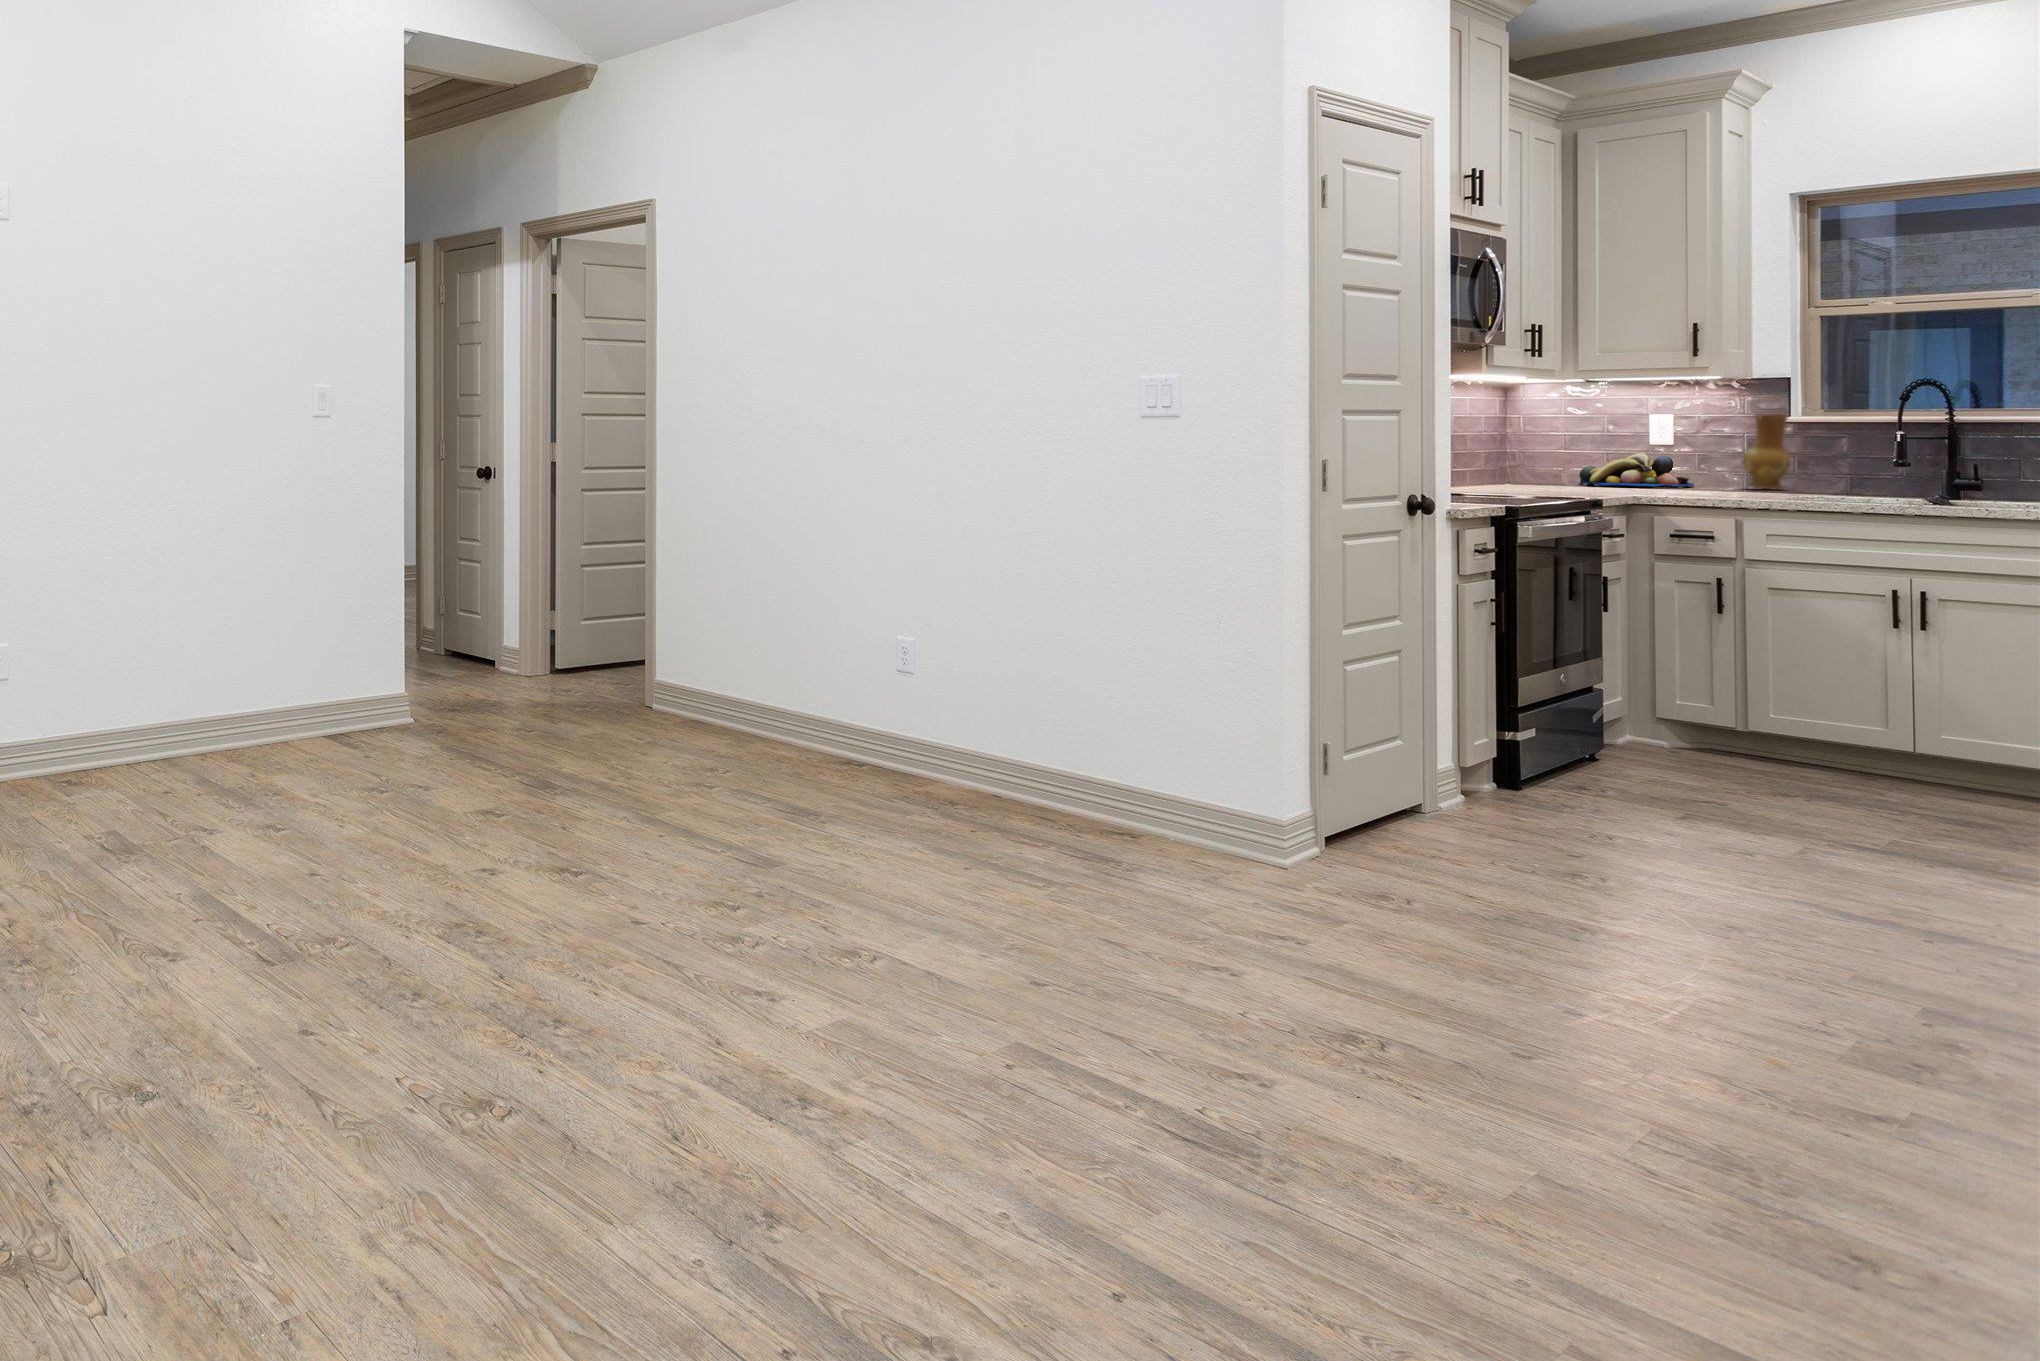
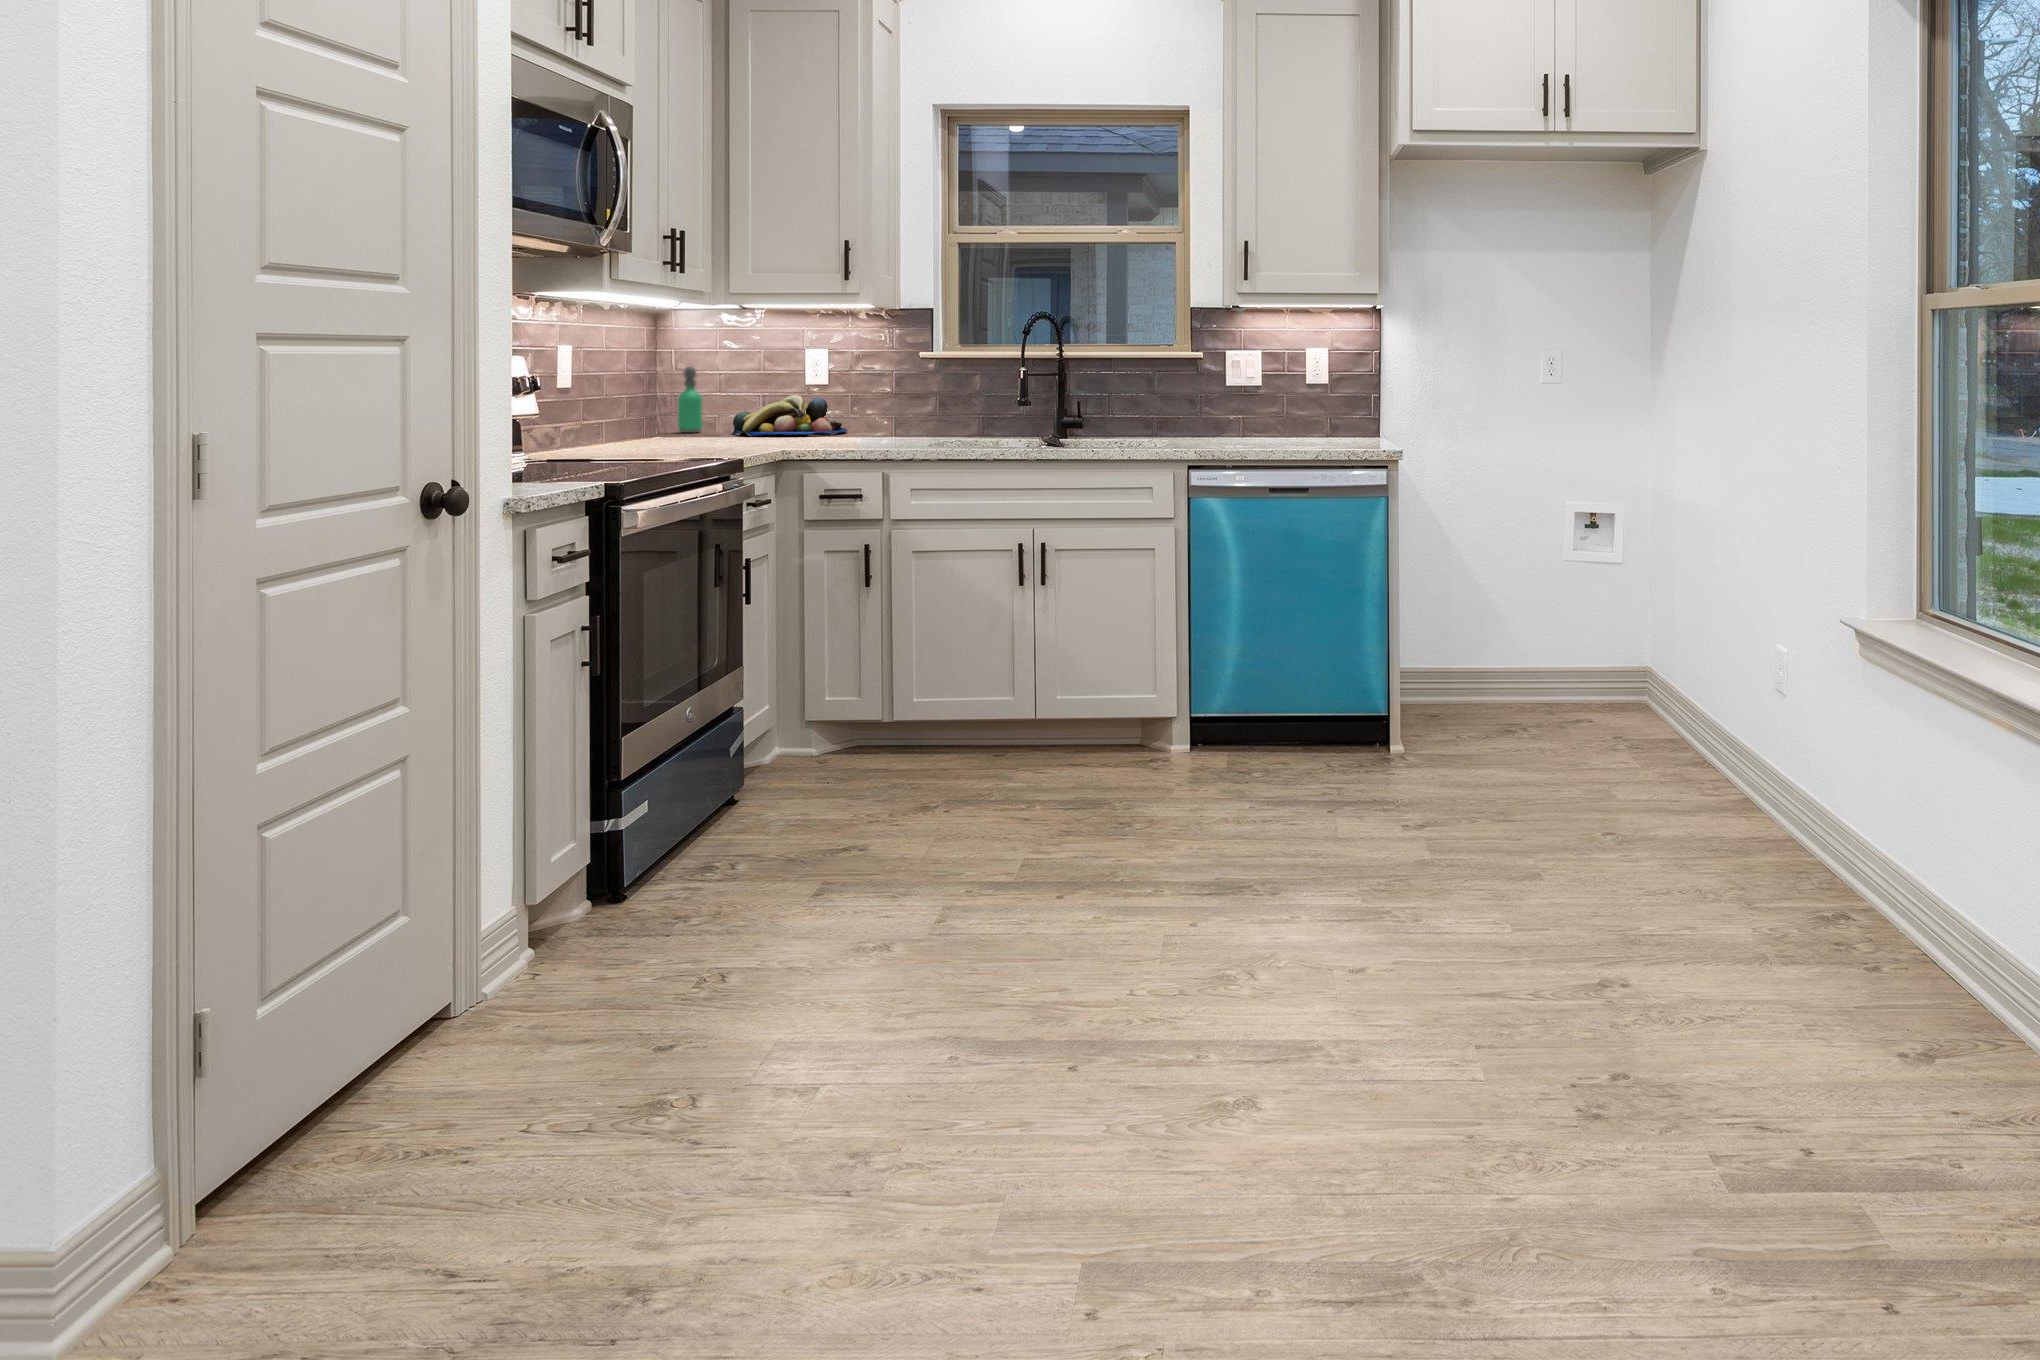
ceramic jug: present [1743,414,1791,490] -> none [891,349,933,434]
soap dispenser: none [1527,429,1550,482] -> present [678,366,703,433]

